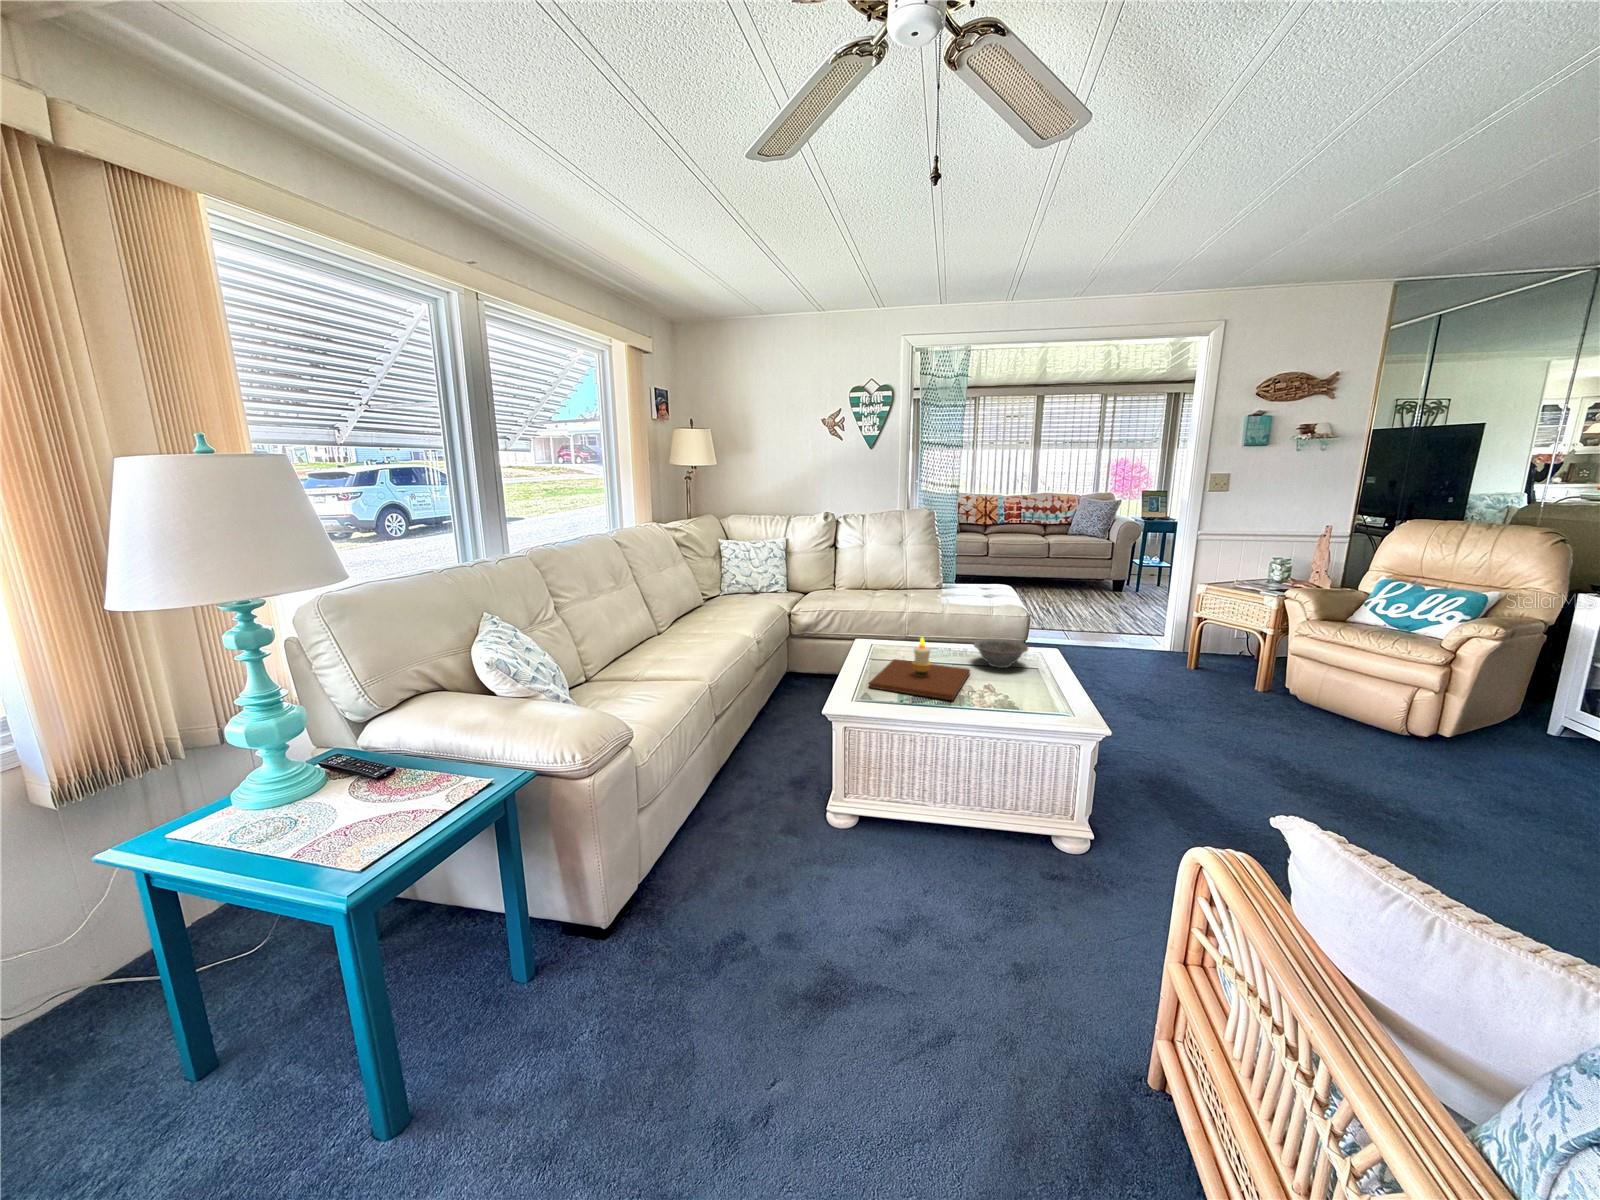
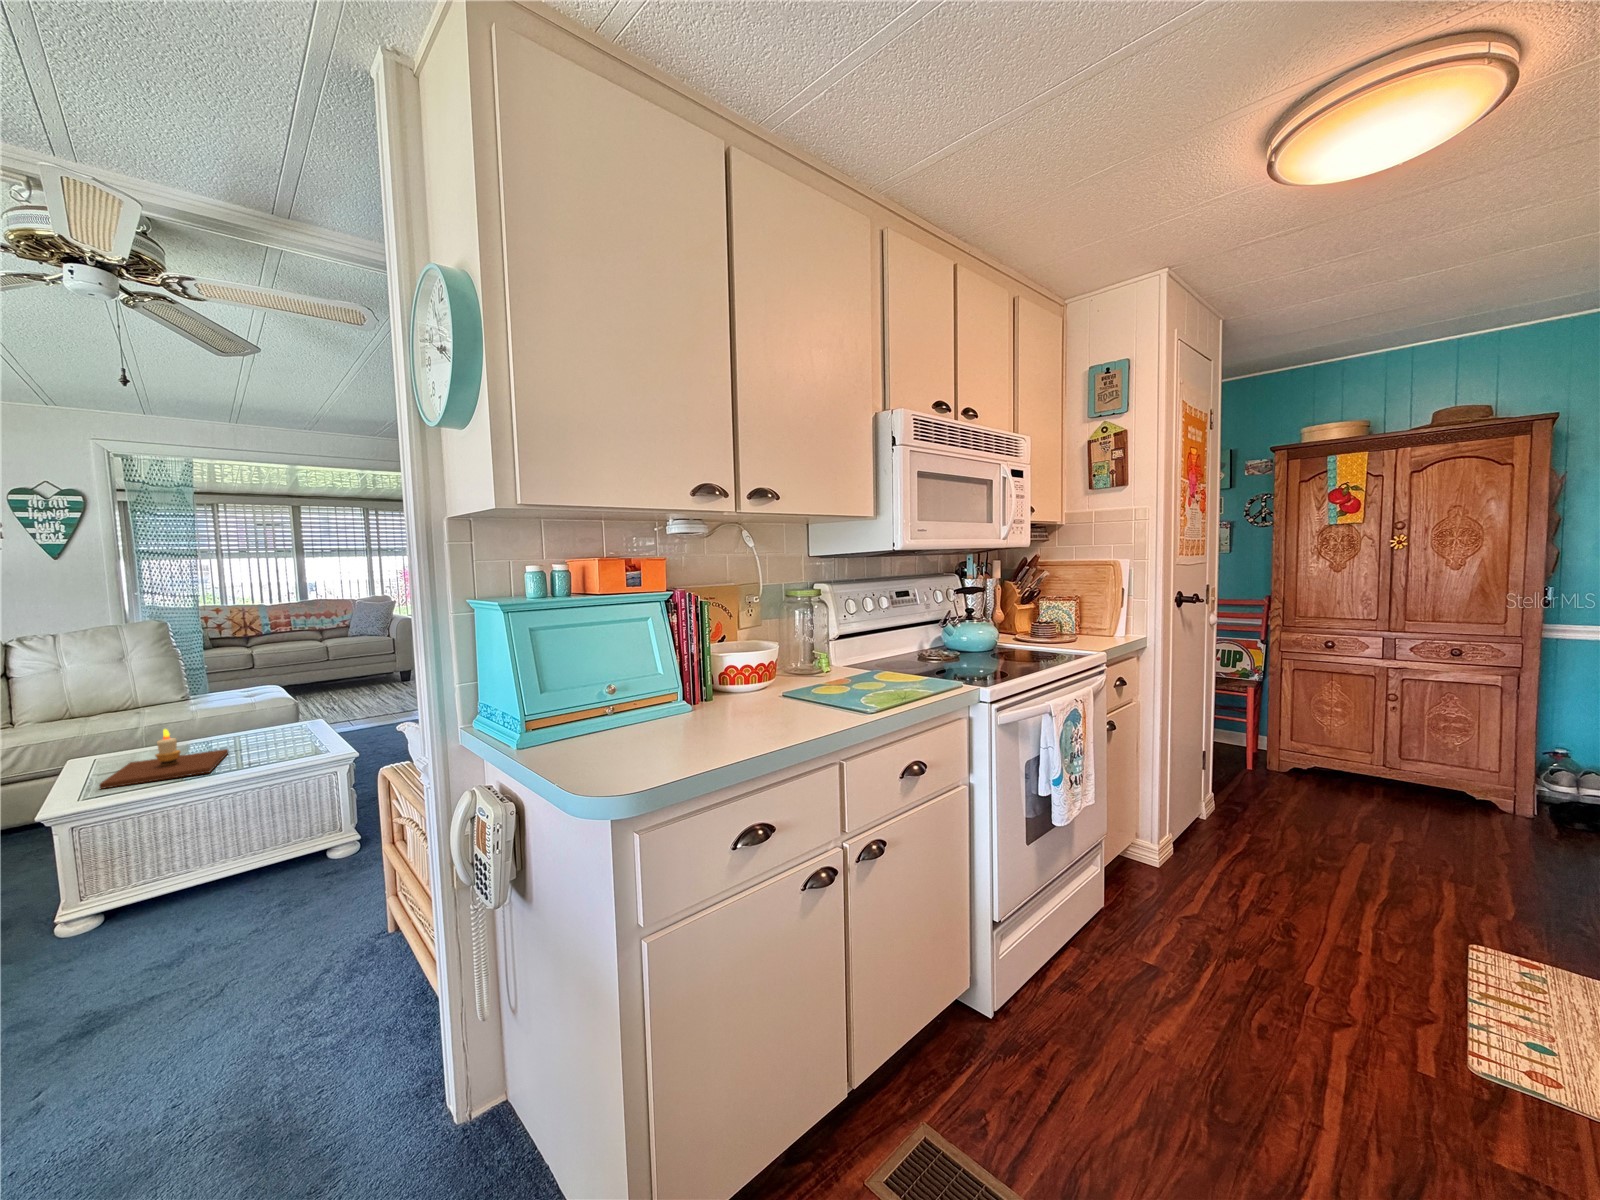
decorative bowl: present [974,638,1028,668] -> none [230,719,289,744]

